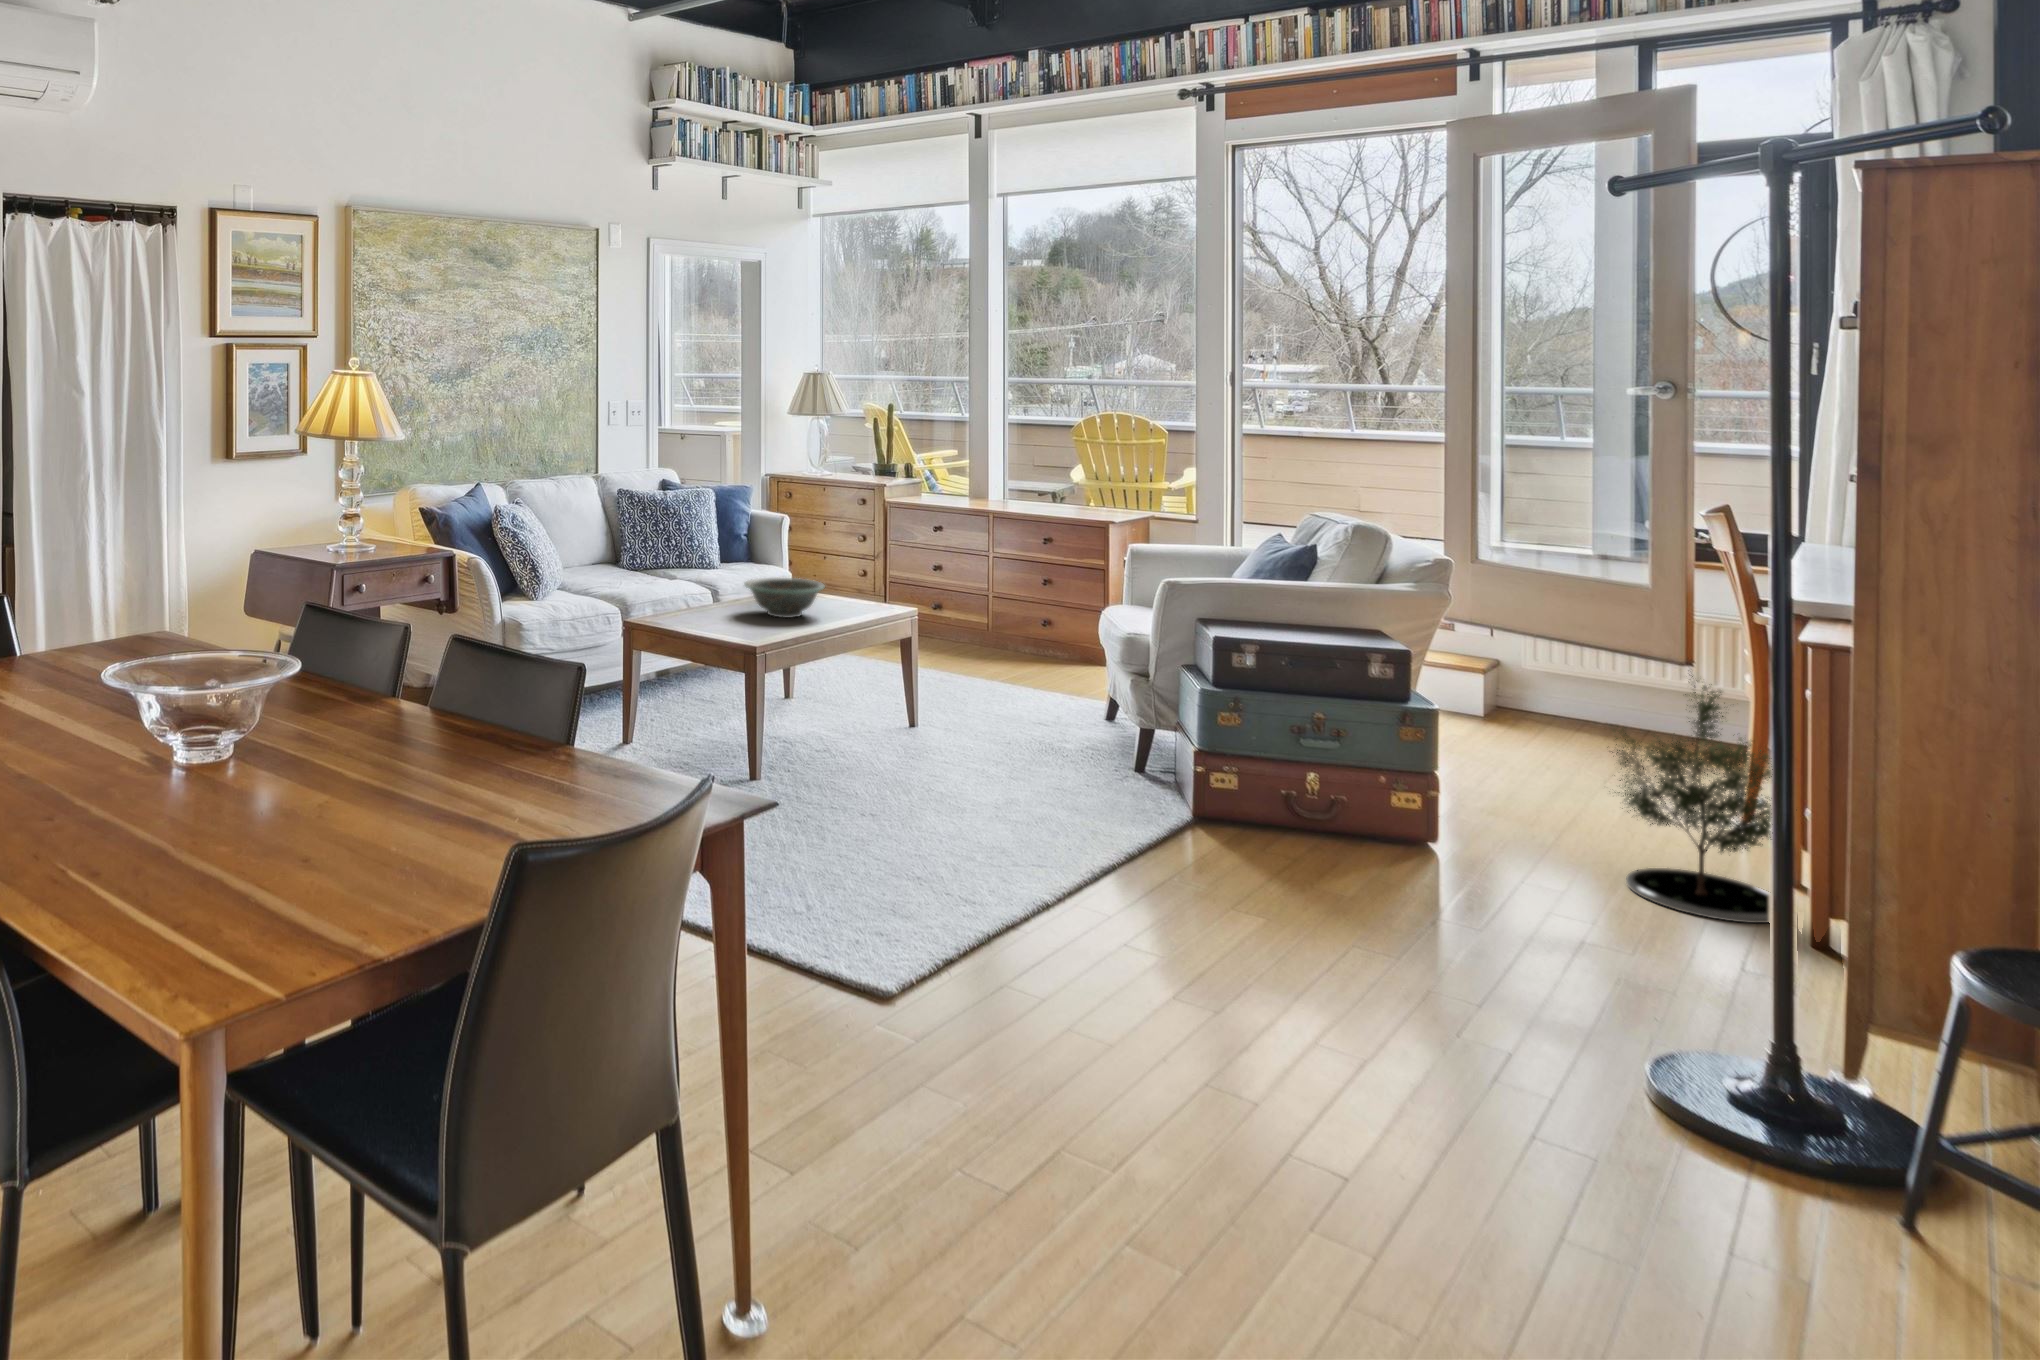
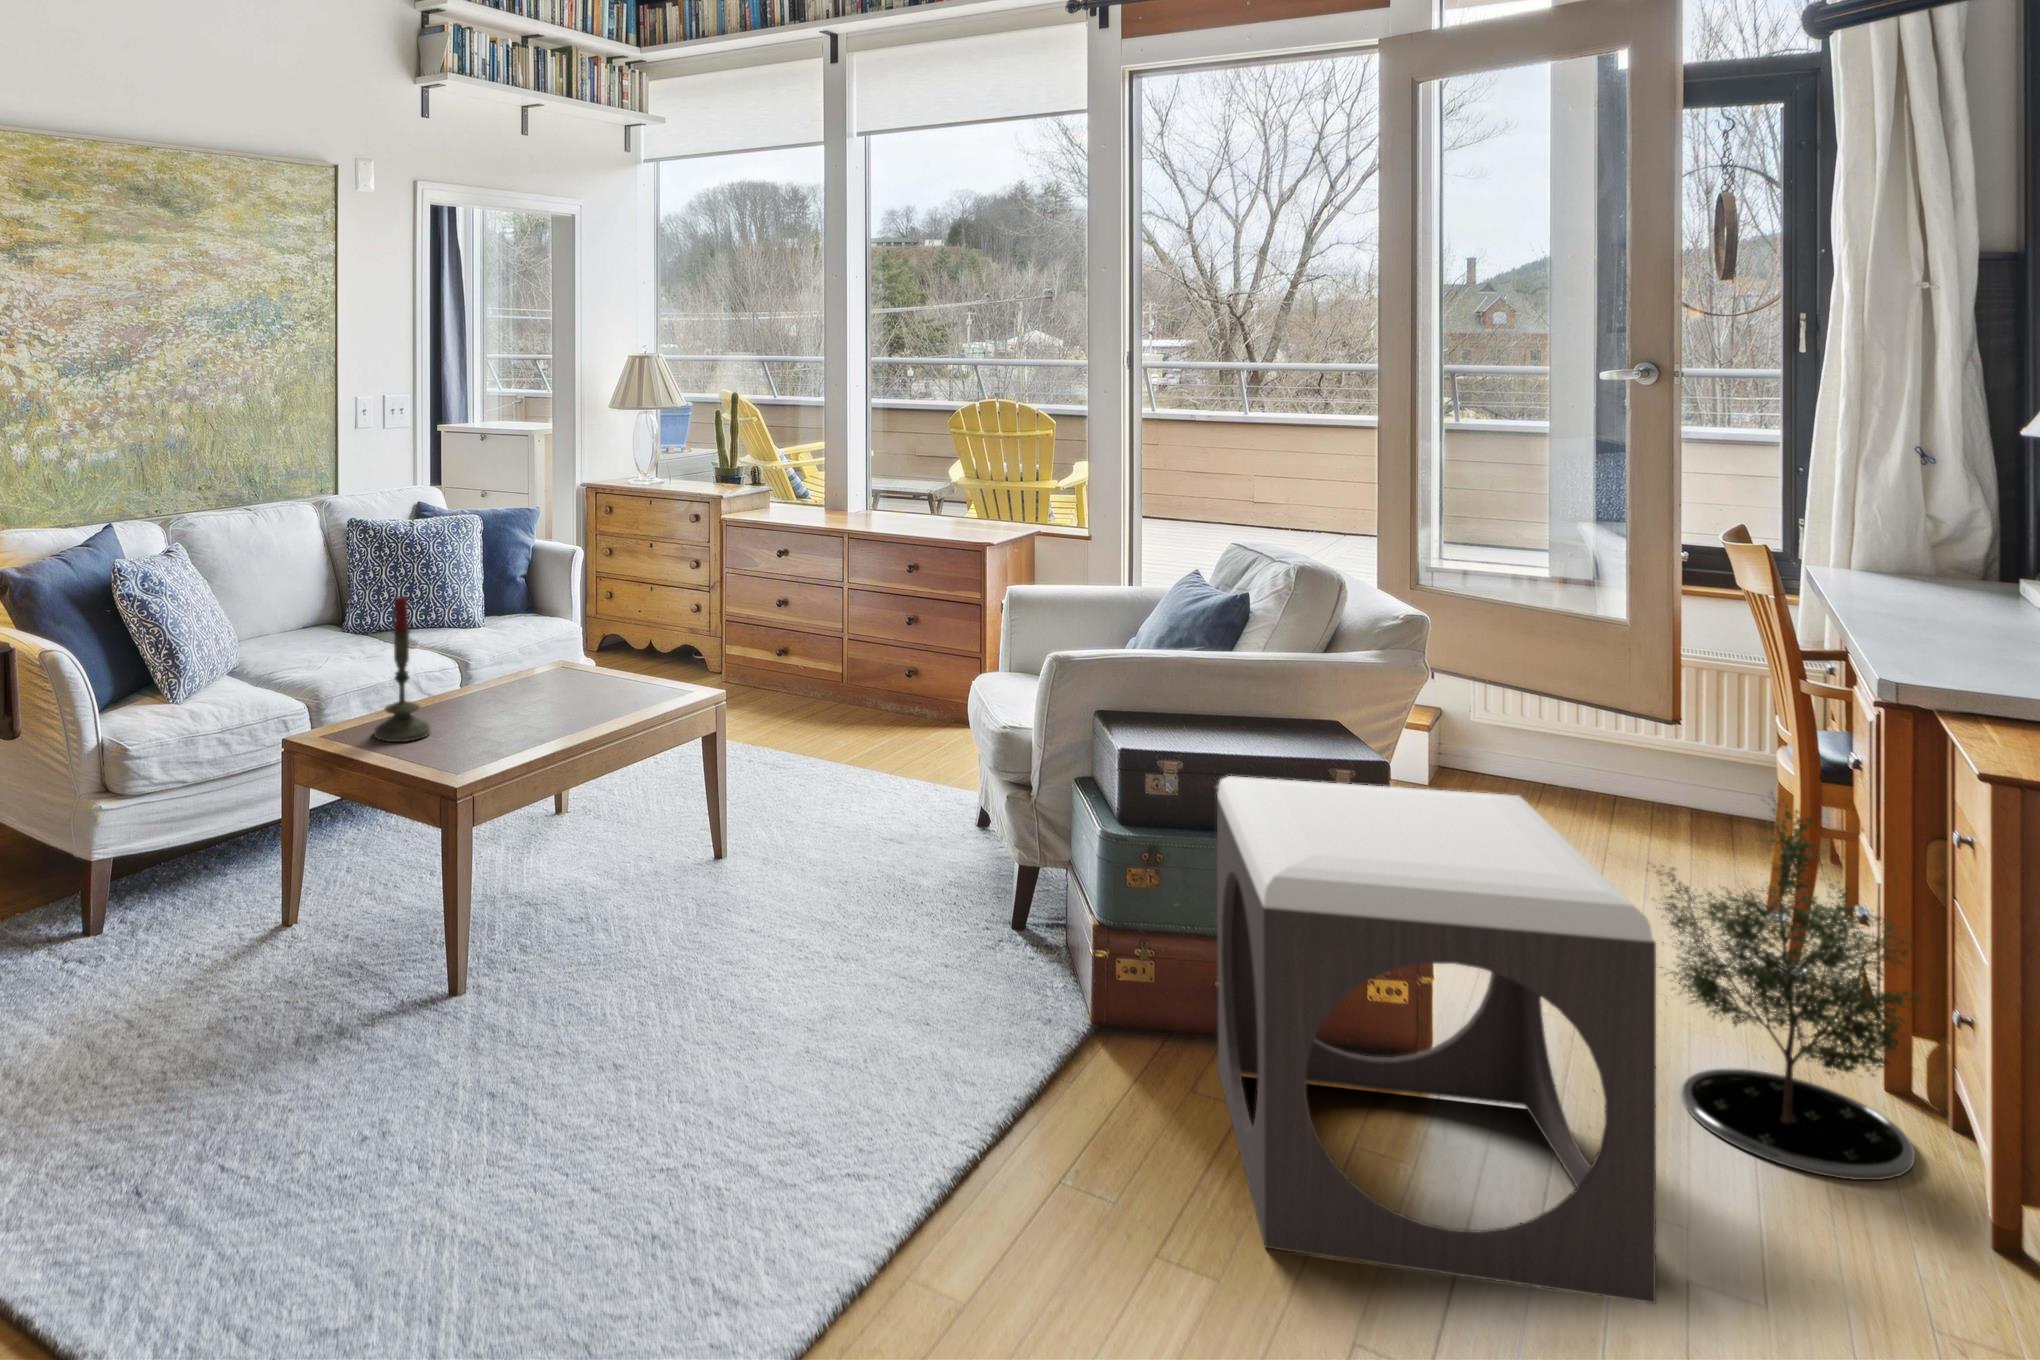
candle: none [679,527,717,626] -> present [374,596,430,742]
decorative bowl: present [745,578,825,618] -> none [479,653,594,716]
footstool: none [1283,650,1564,957] -> present [1217,776,1656,1304]

